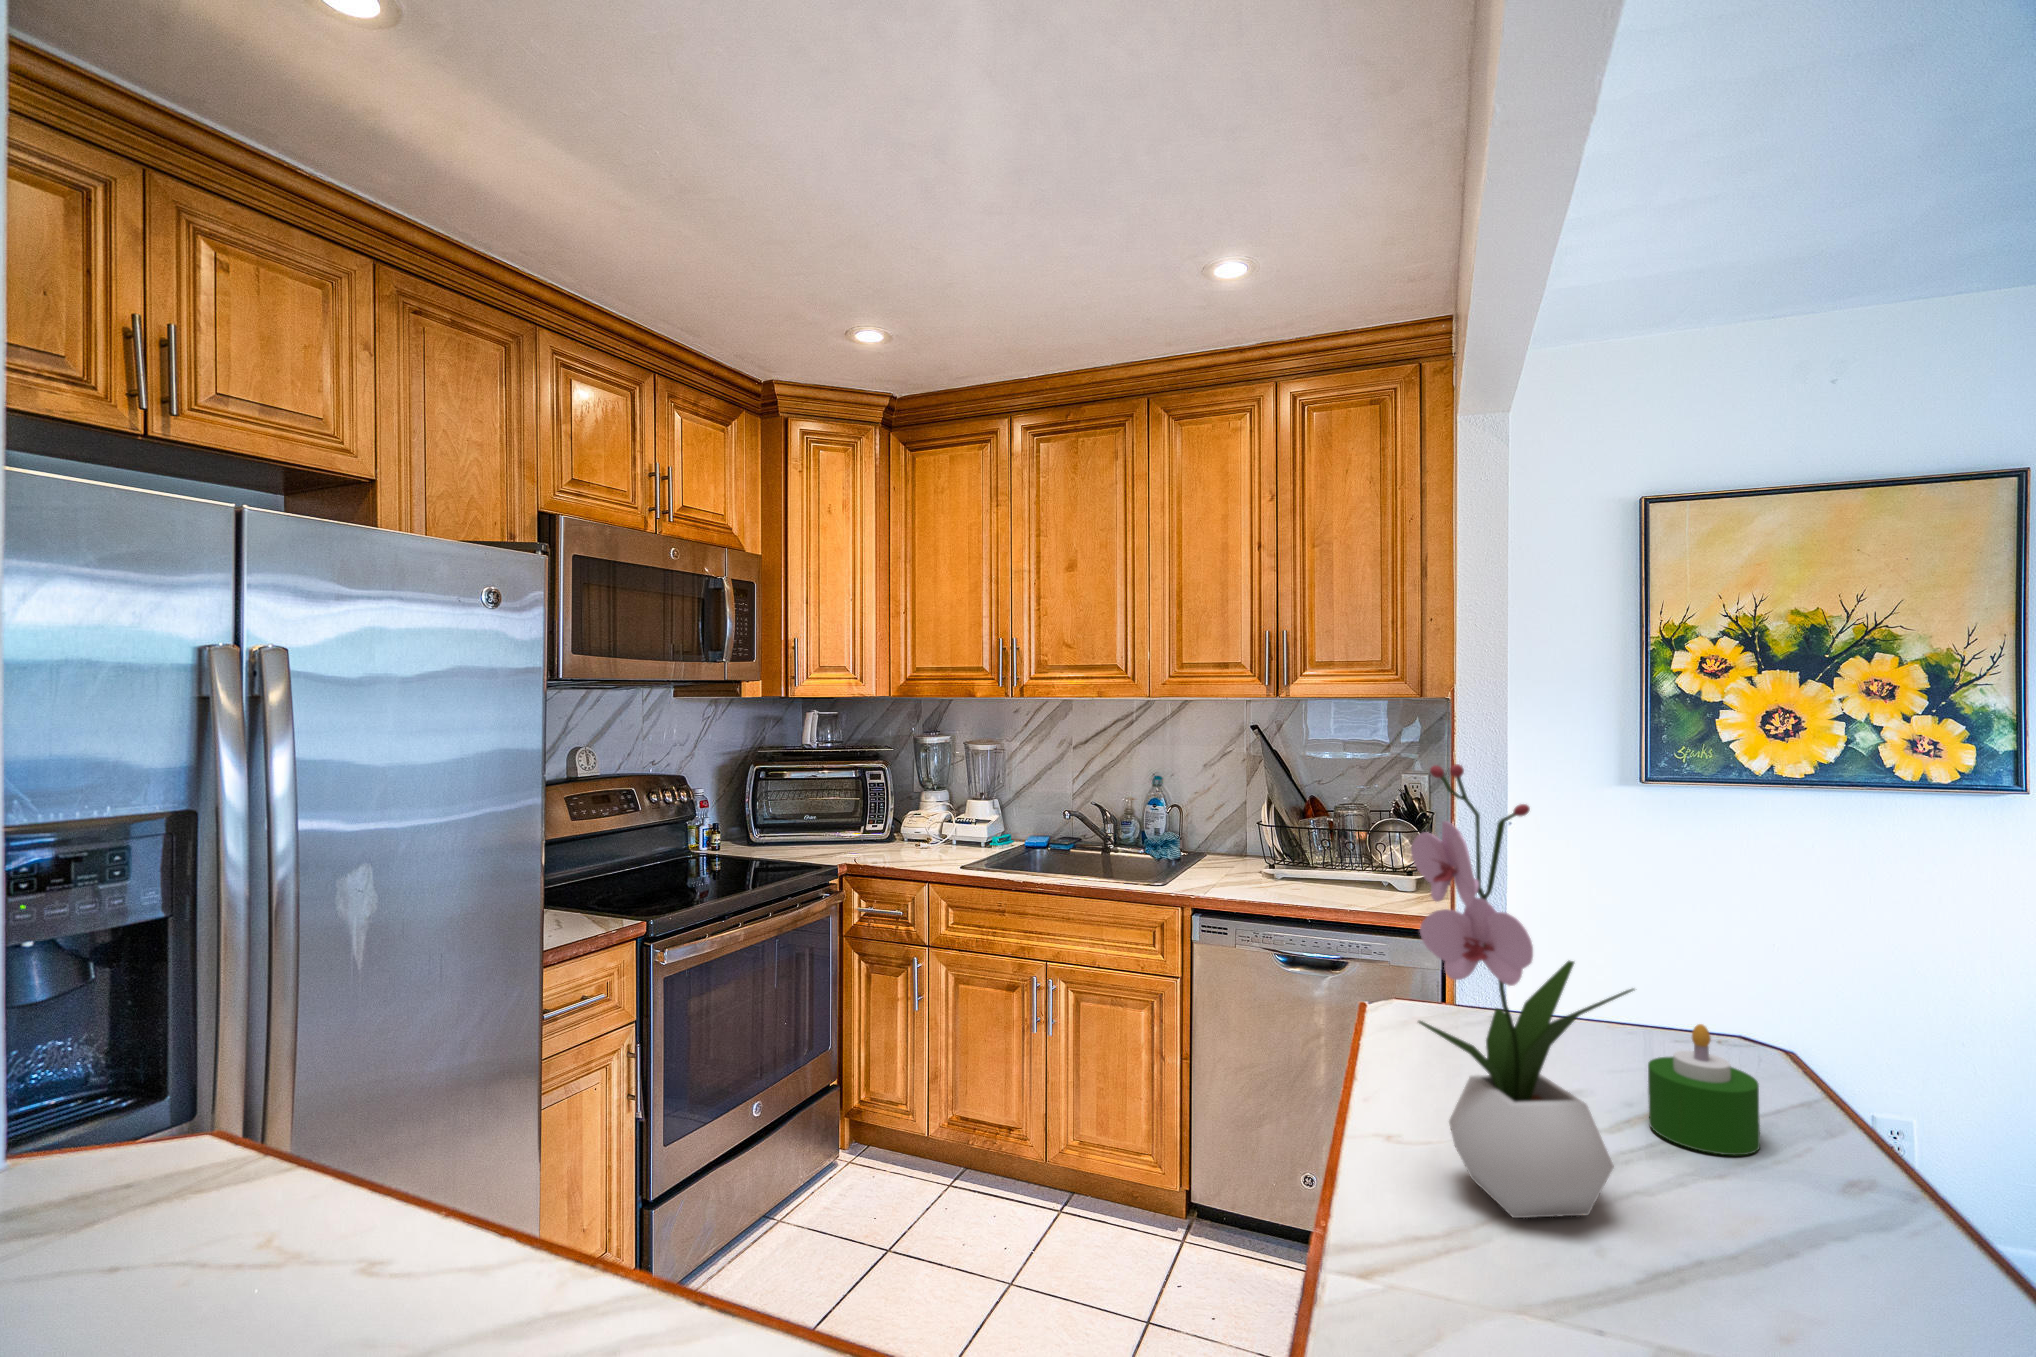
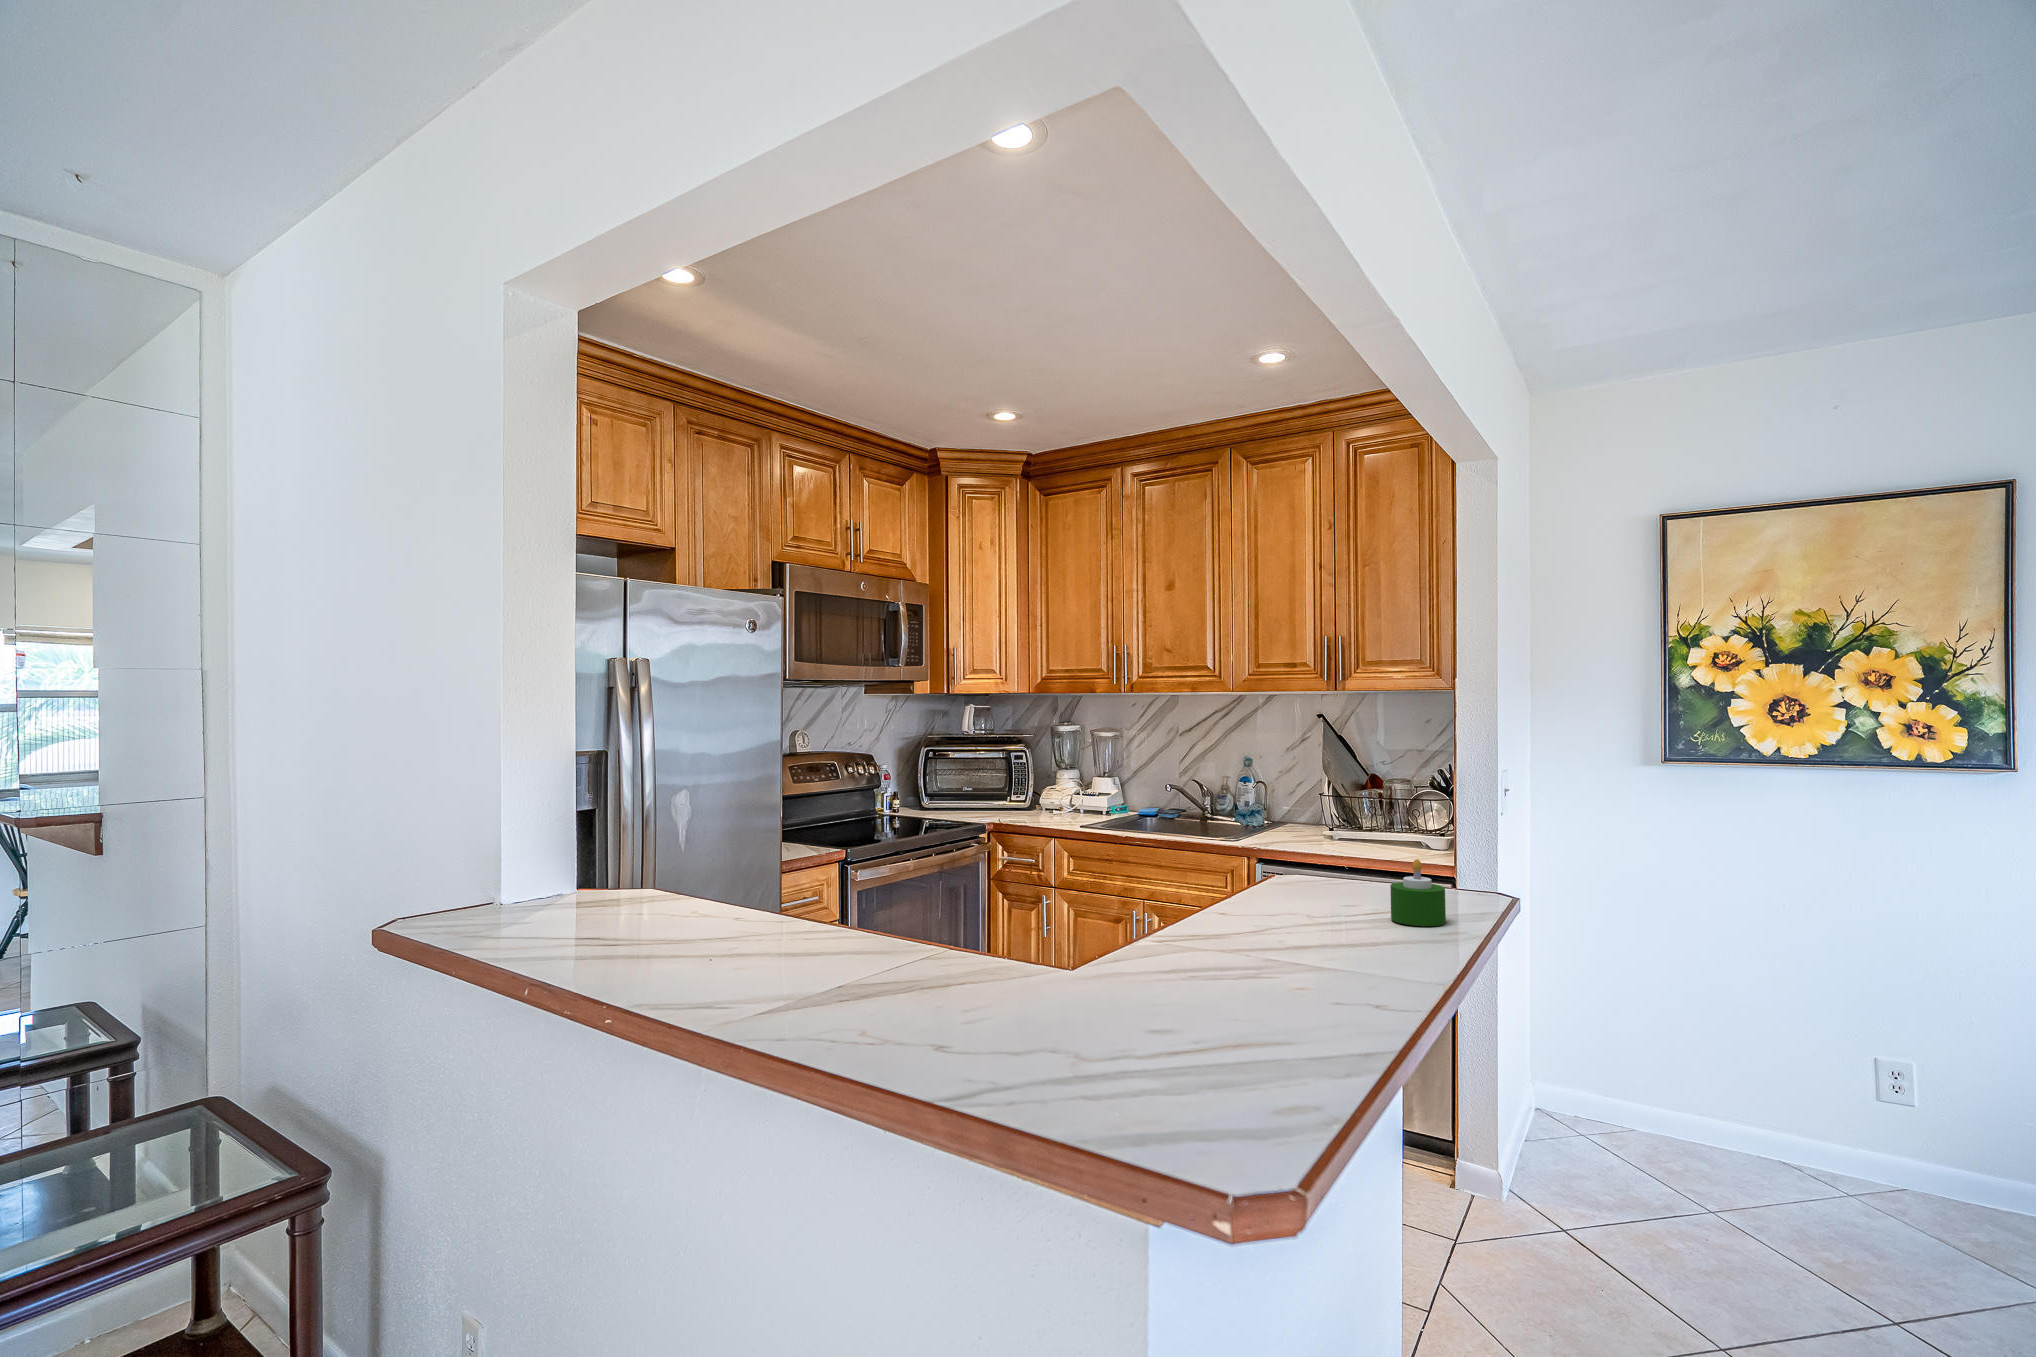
flower arrangement: present [1411,764,1634,1218] -> none [1234,712,1332,938]

